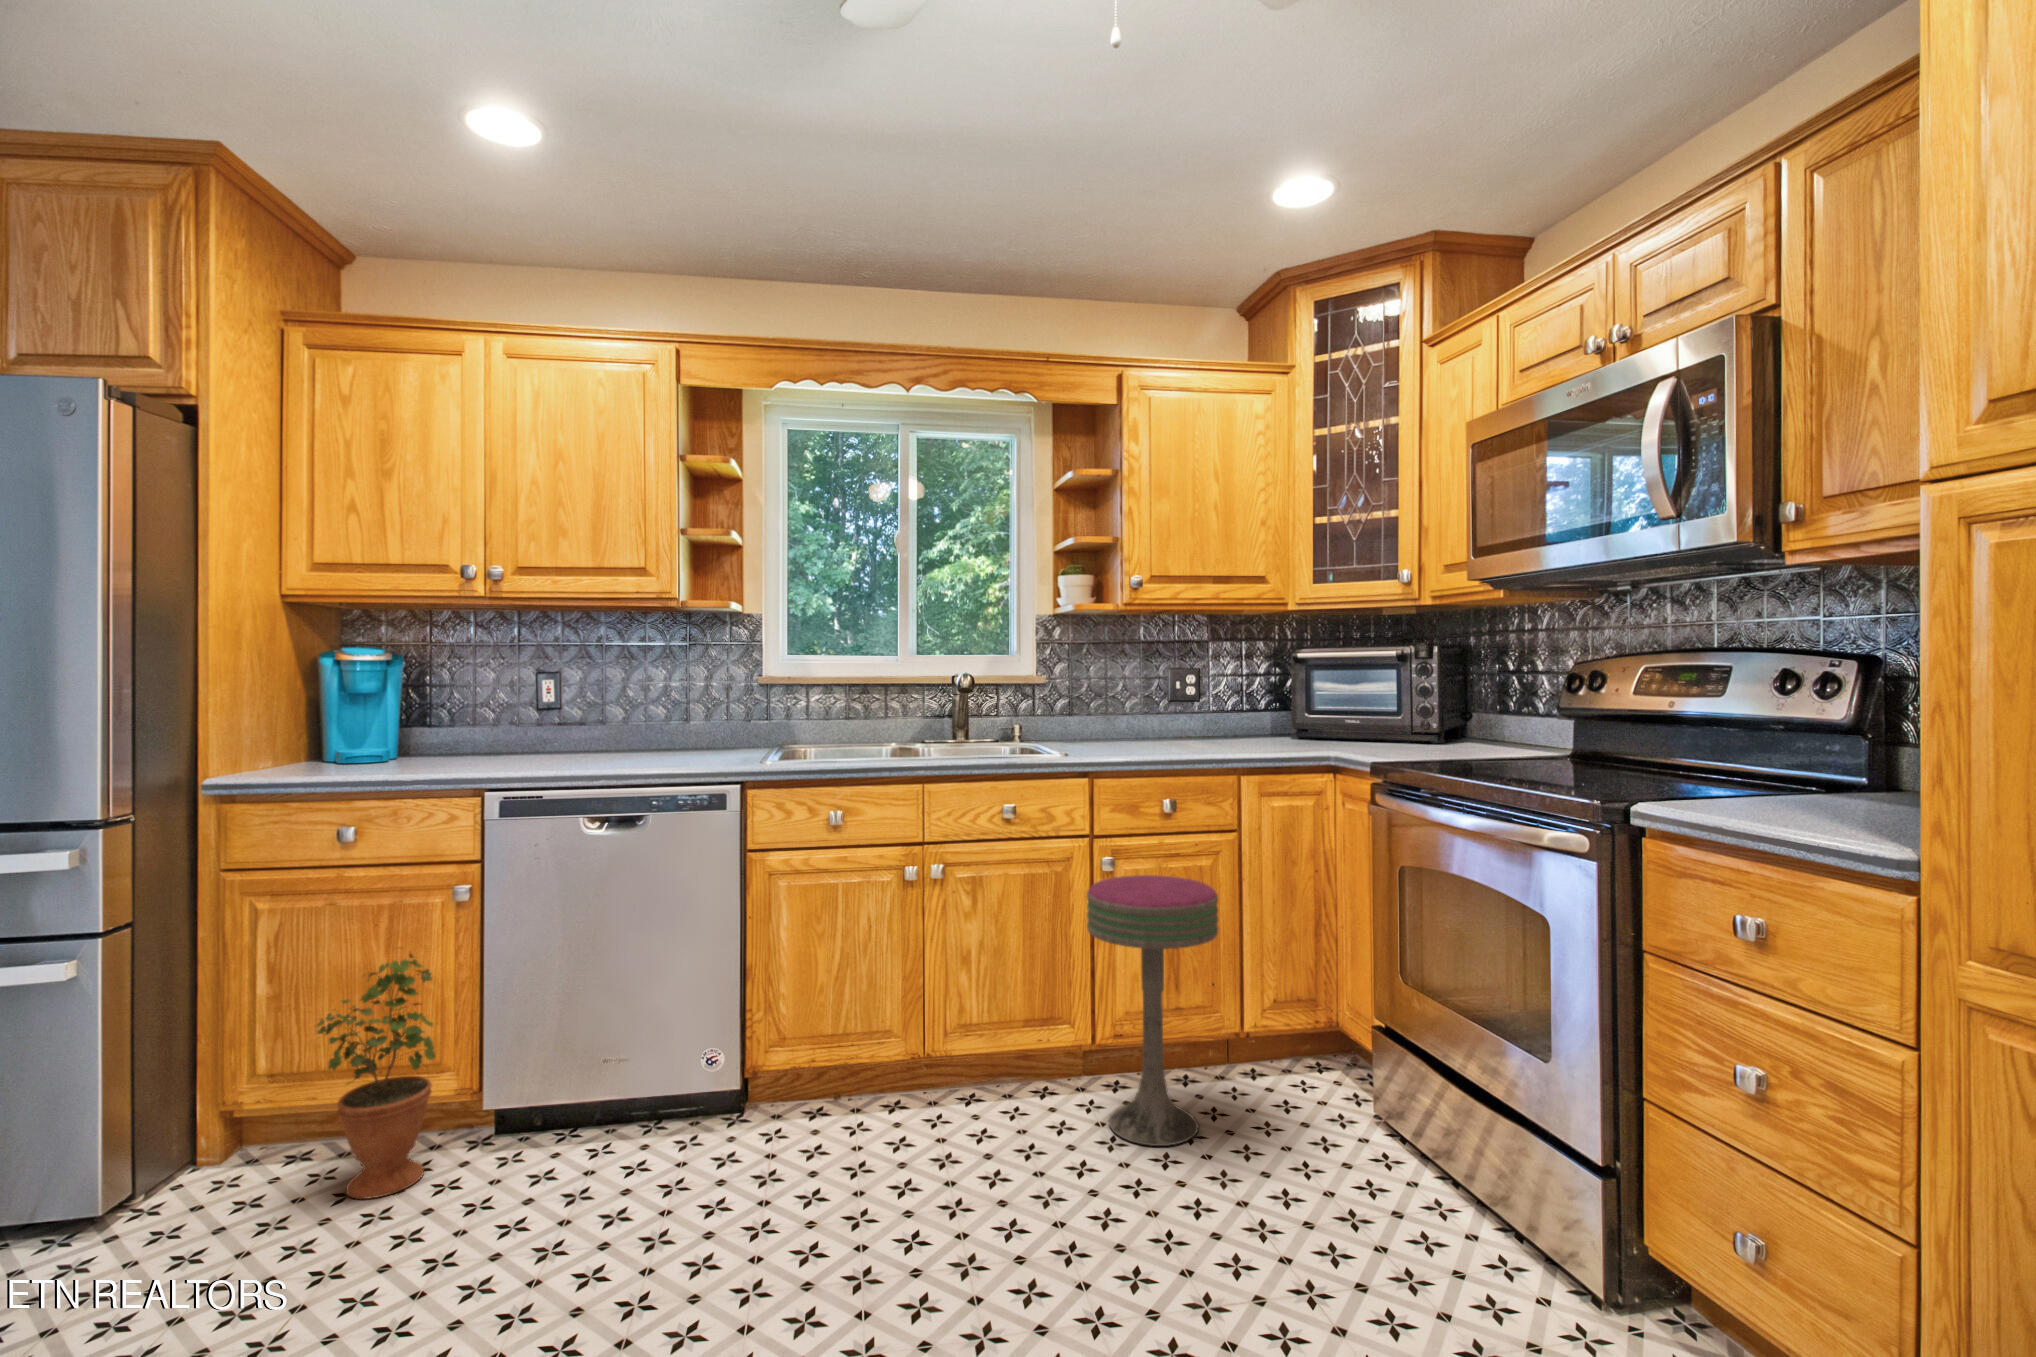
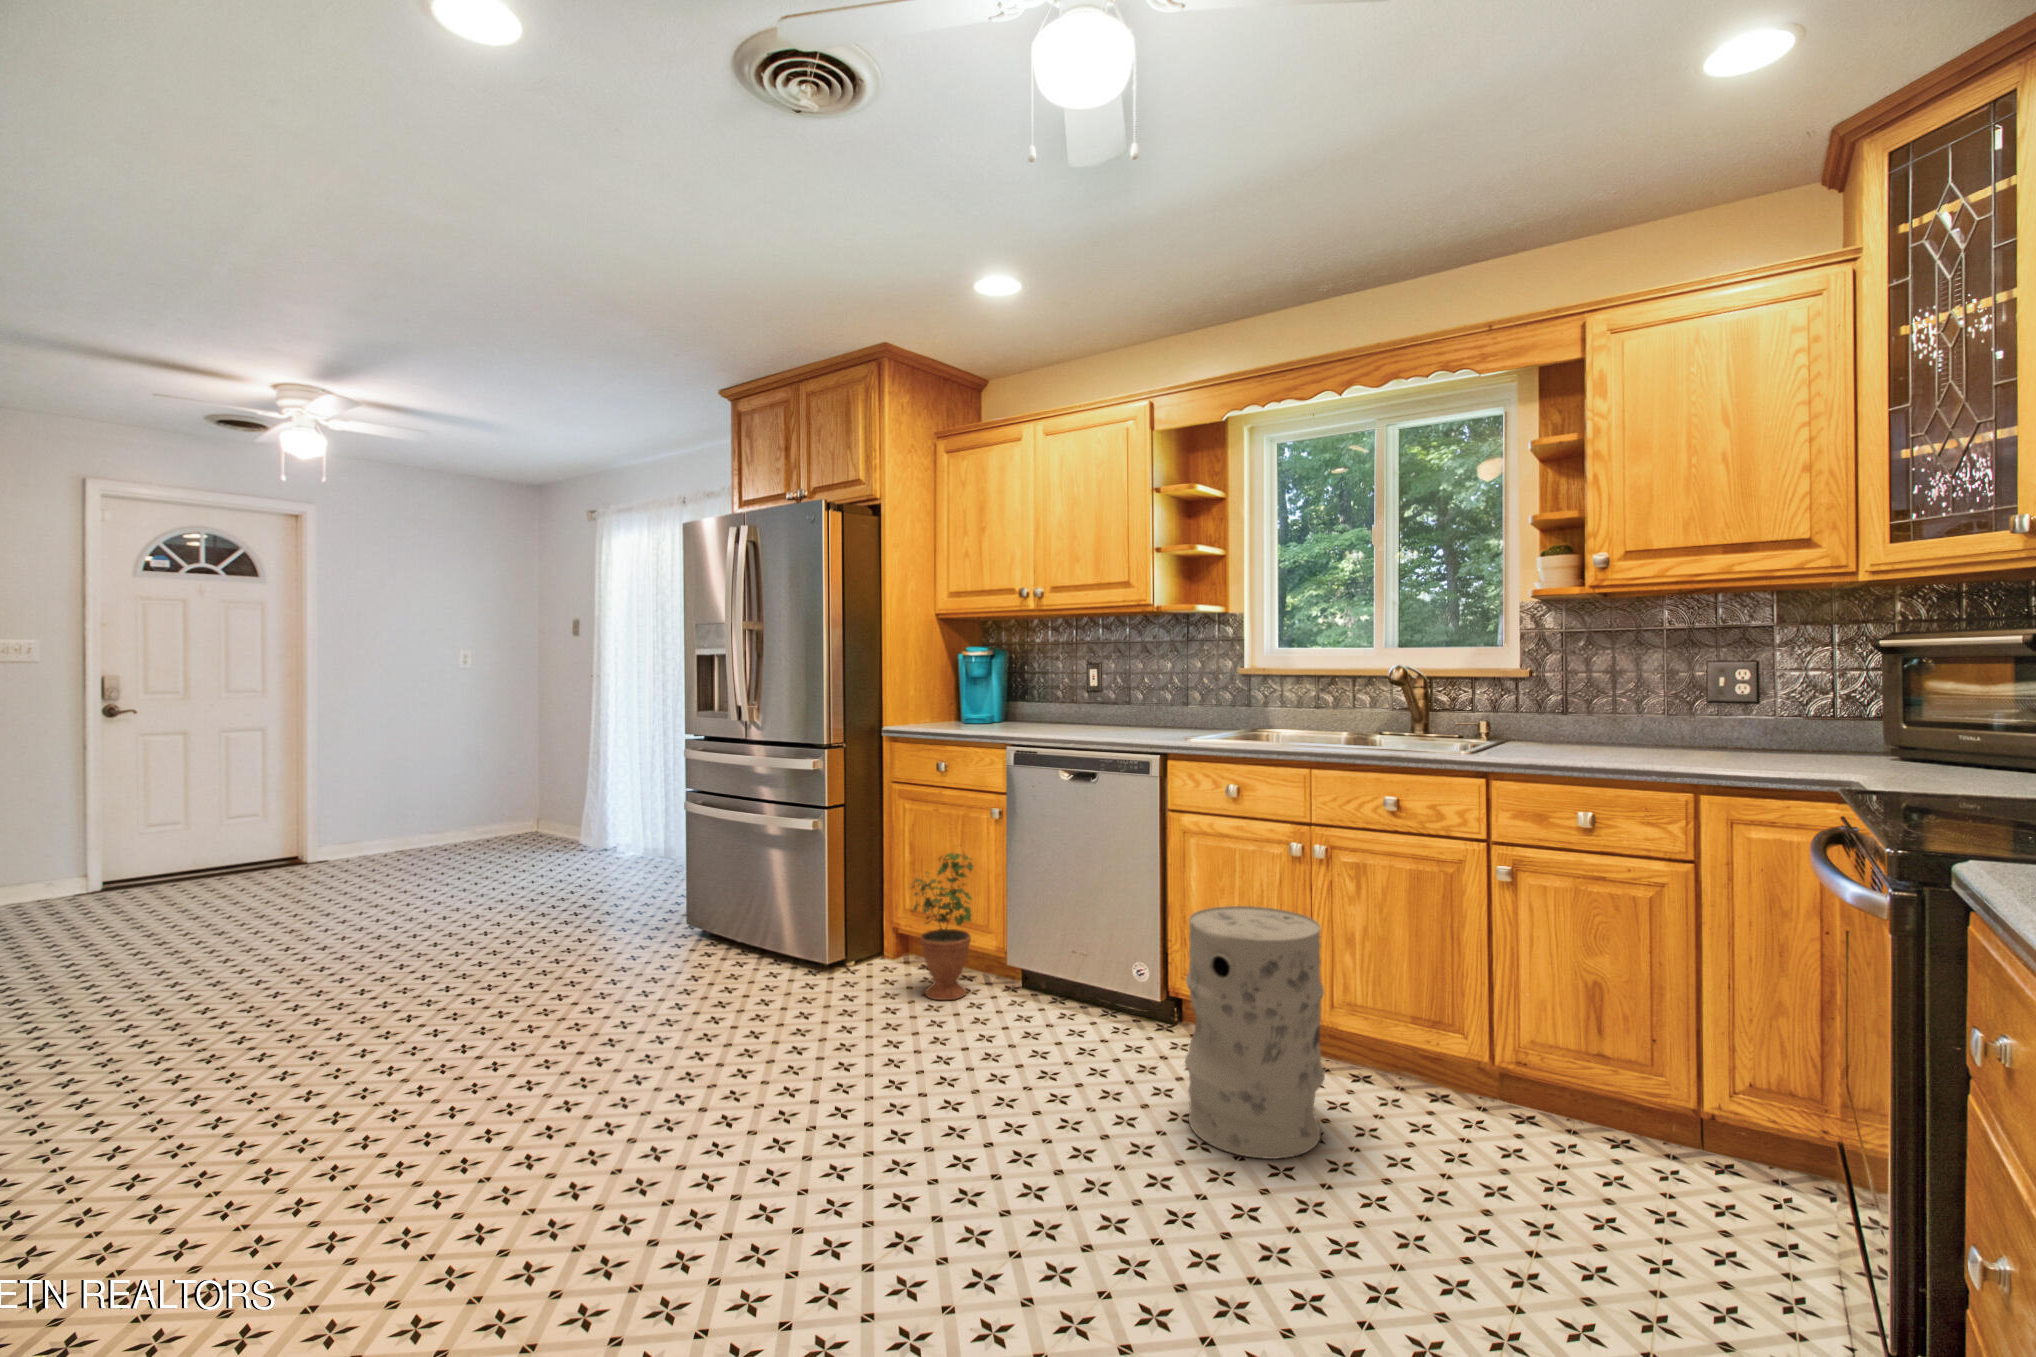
bar stool: present [1087,875,1218,1146] -> none [1434,885,1595,1183]
trash can: none [870,941,1022,1234] -> present [1185,906,1325,1159]

